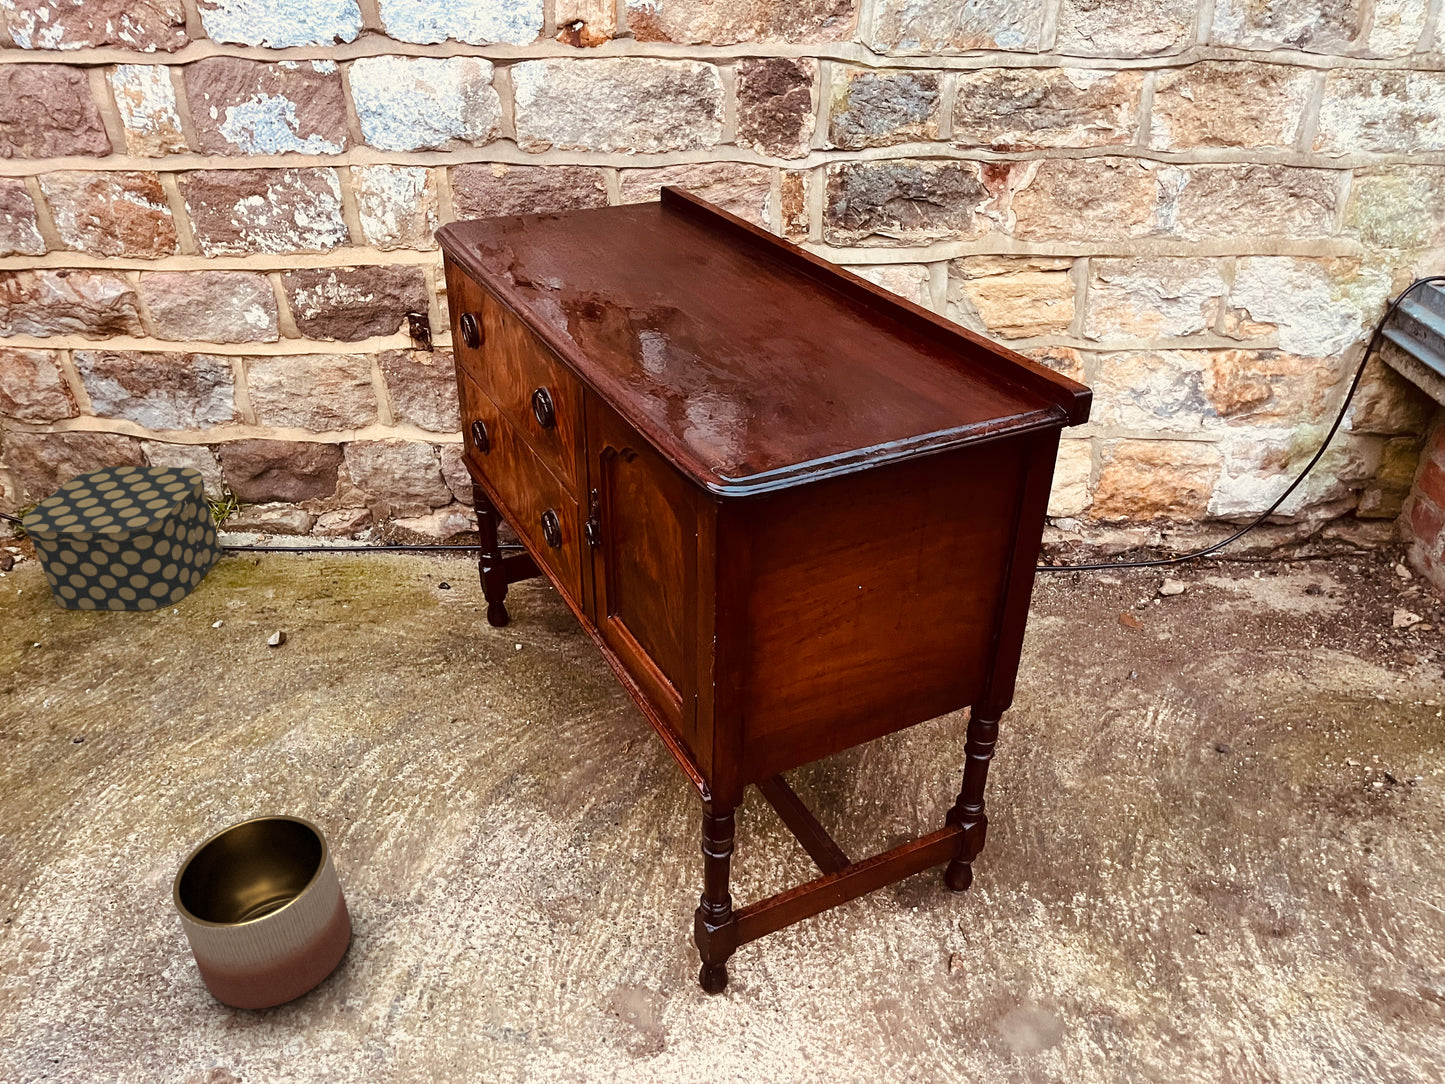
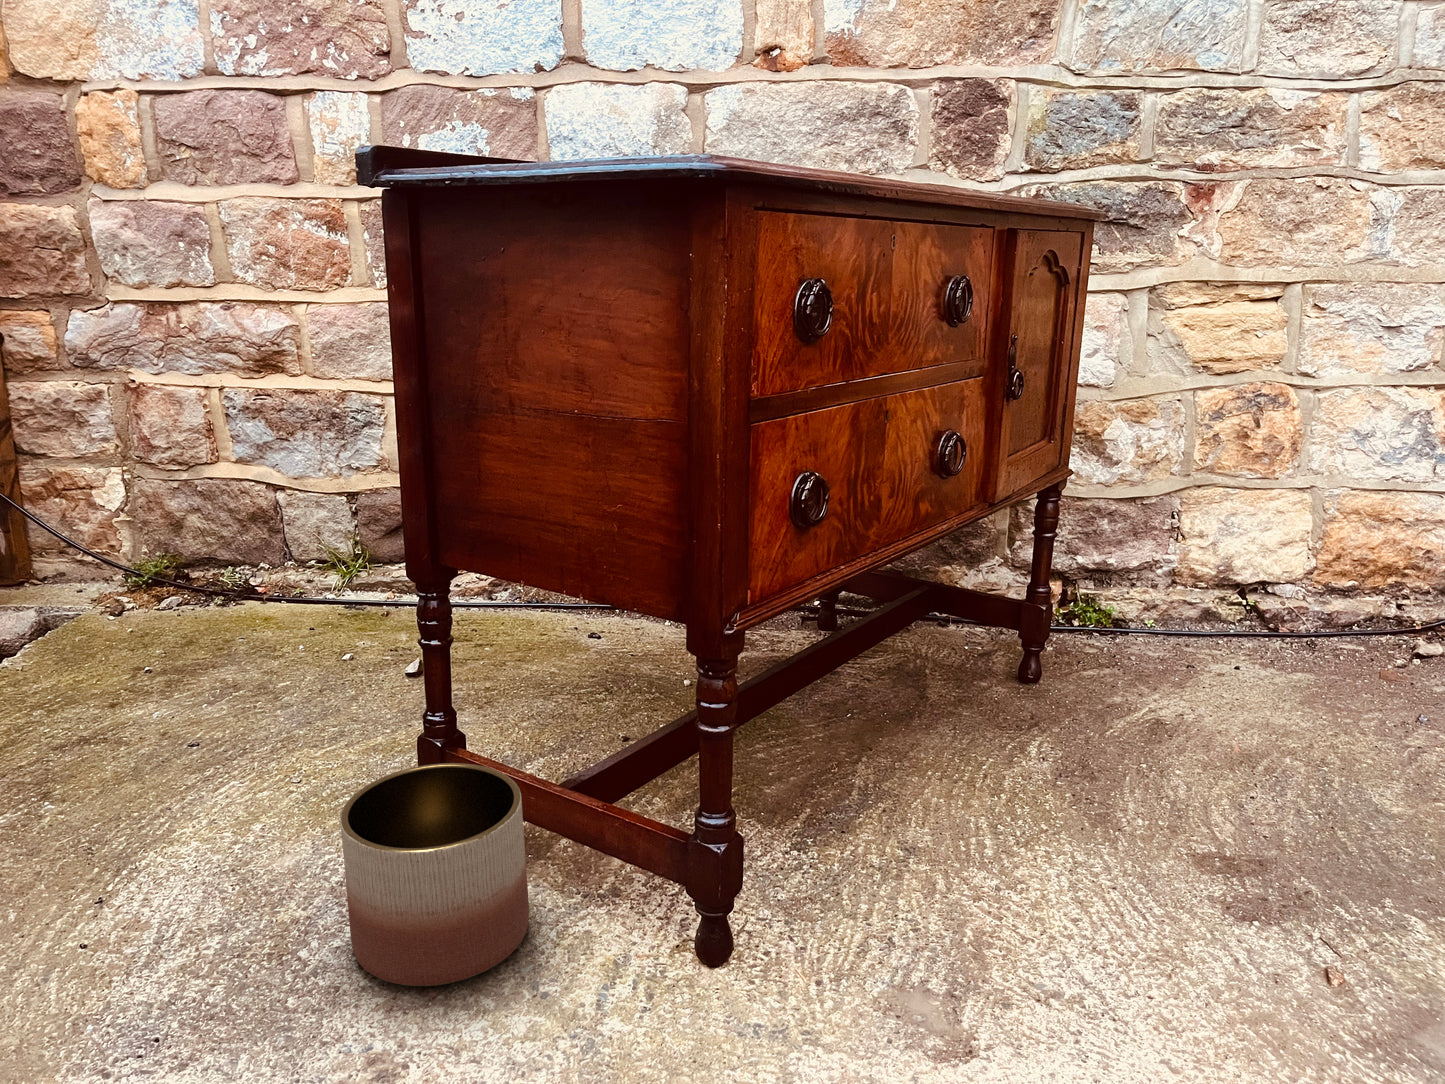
storage box: present [22,466,223,611] -> none [150,512,344,650]

